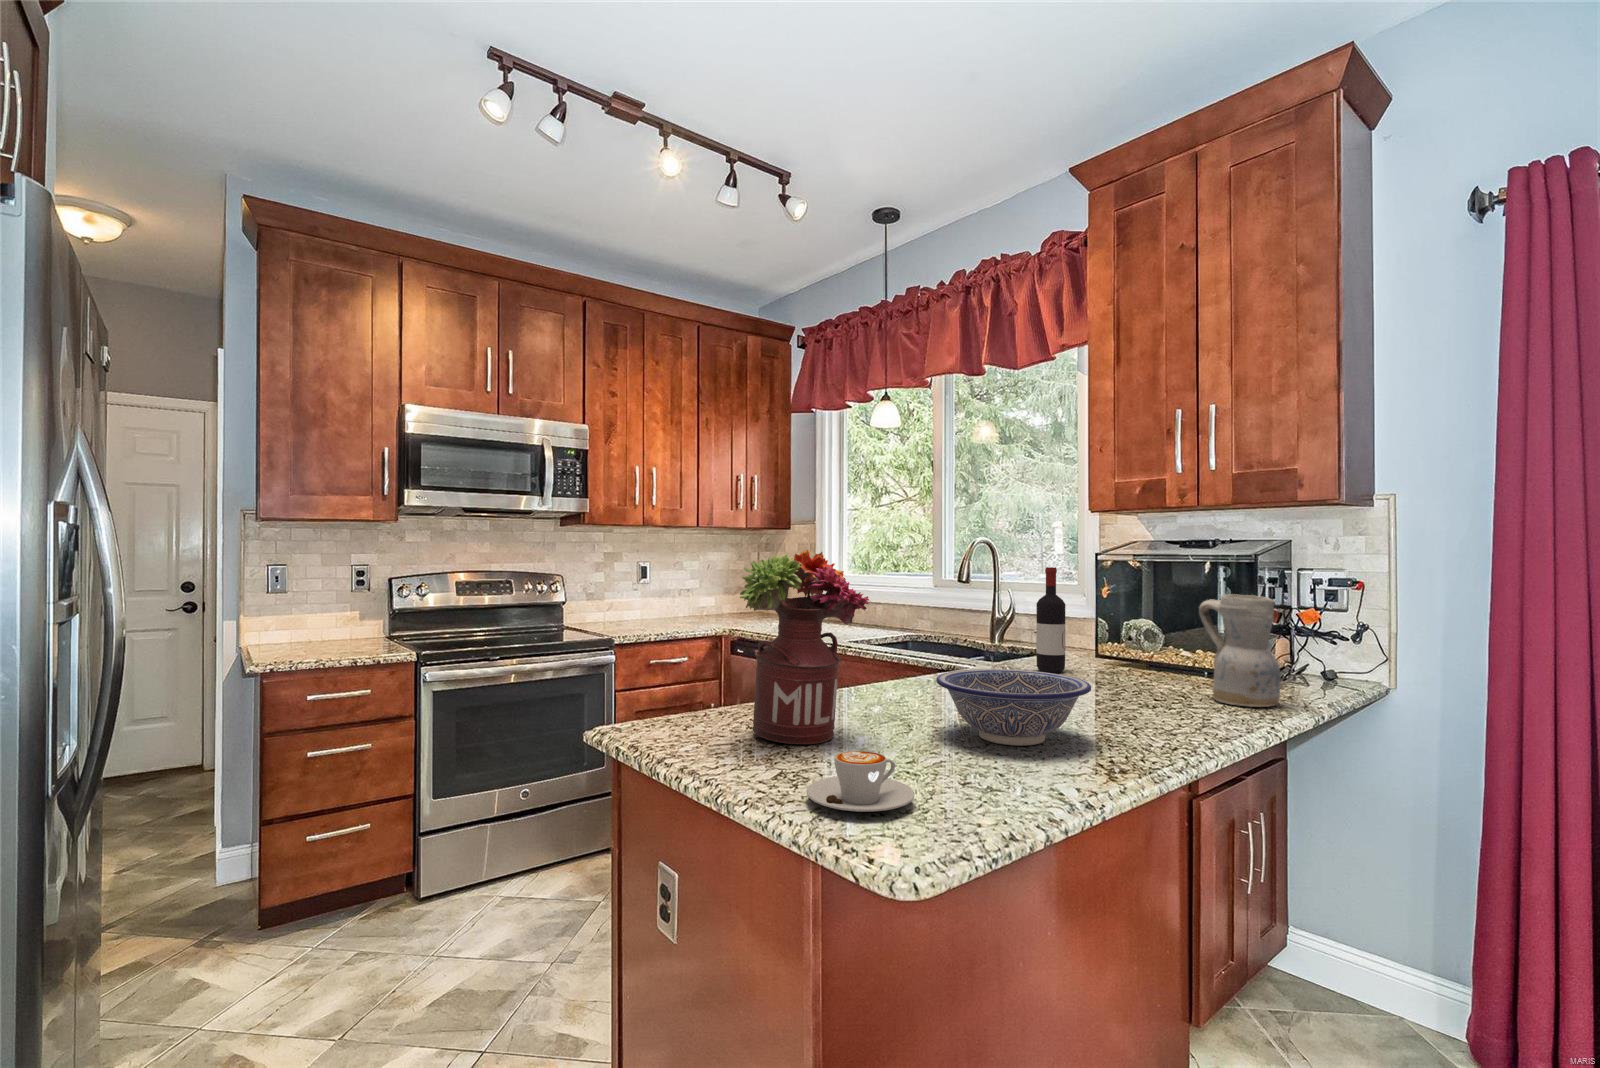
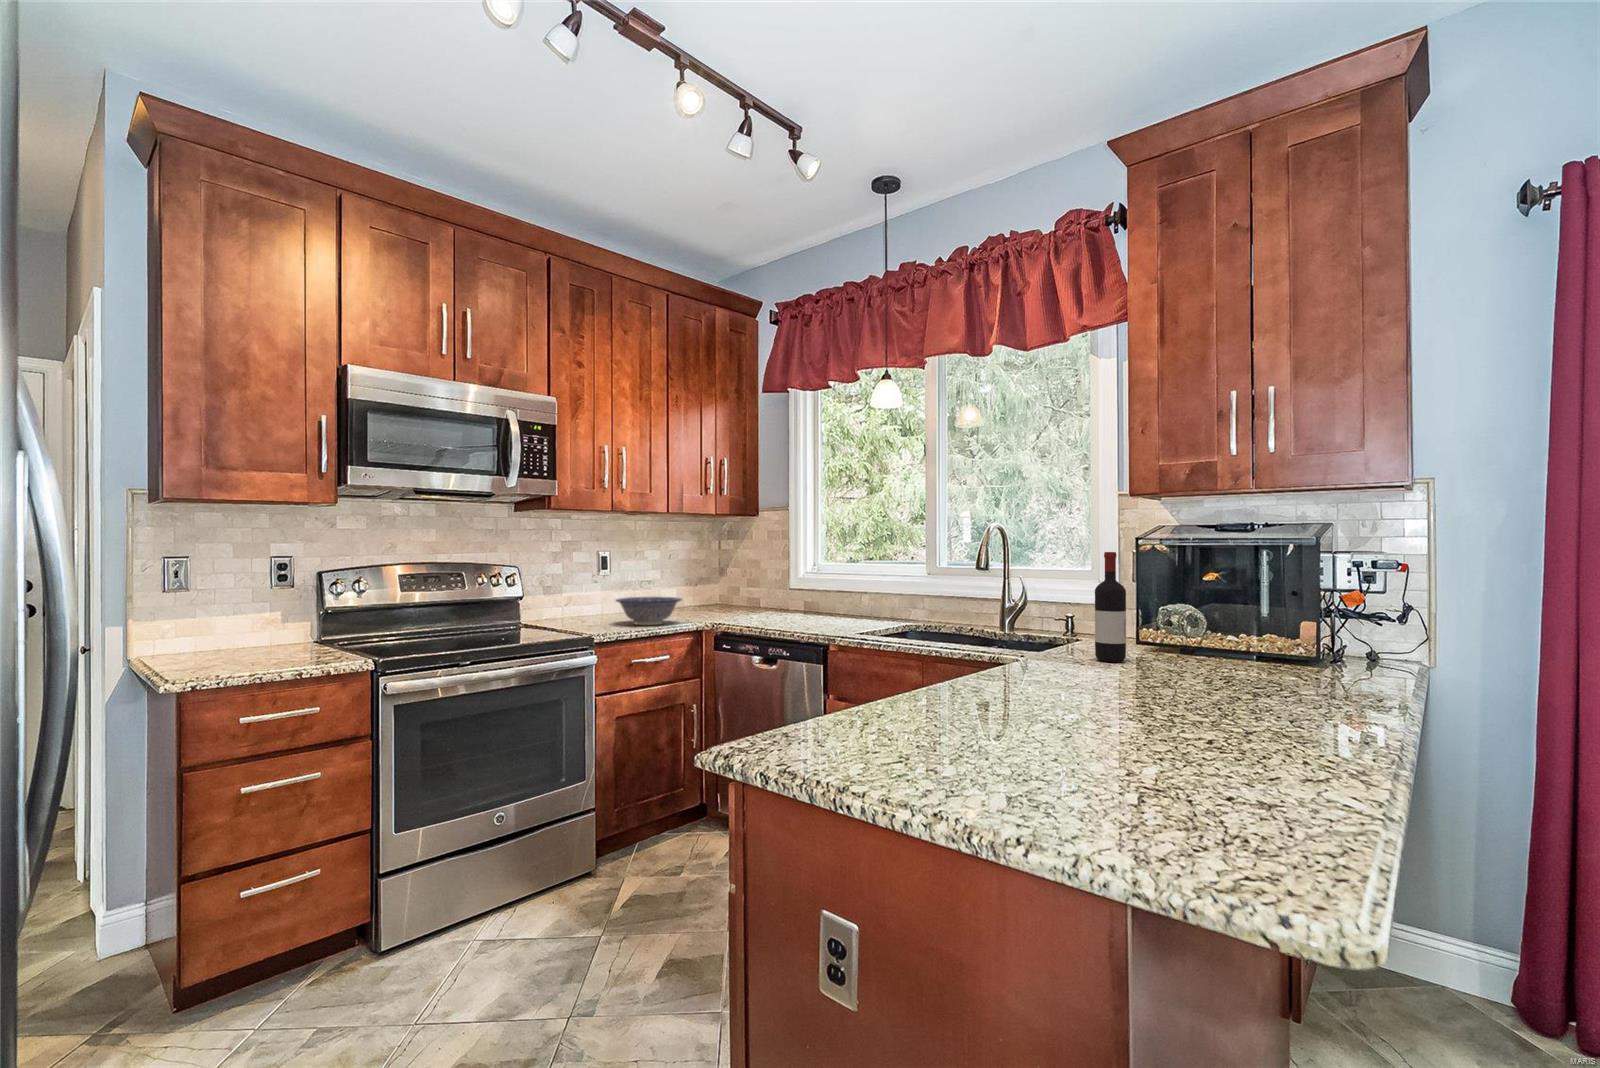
flower arrangement: present [740,550,869,744] -> none [902,529,1052,758]
ceramic pitcher: present [1199,594,1281,707] -> none [1293,576,1385,692]
decorative bowl: present [936,669,1091,746] -> present [616,597,681,625]
coffee cup: present [807,751,914,812] -> none [1084,768,1230,847]

